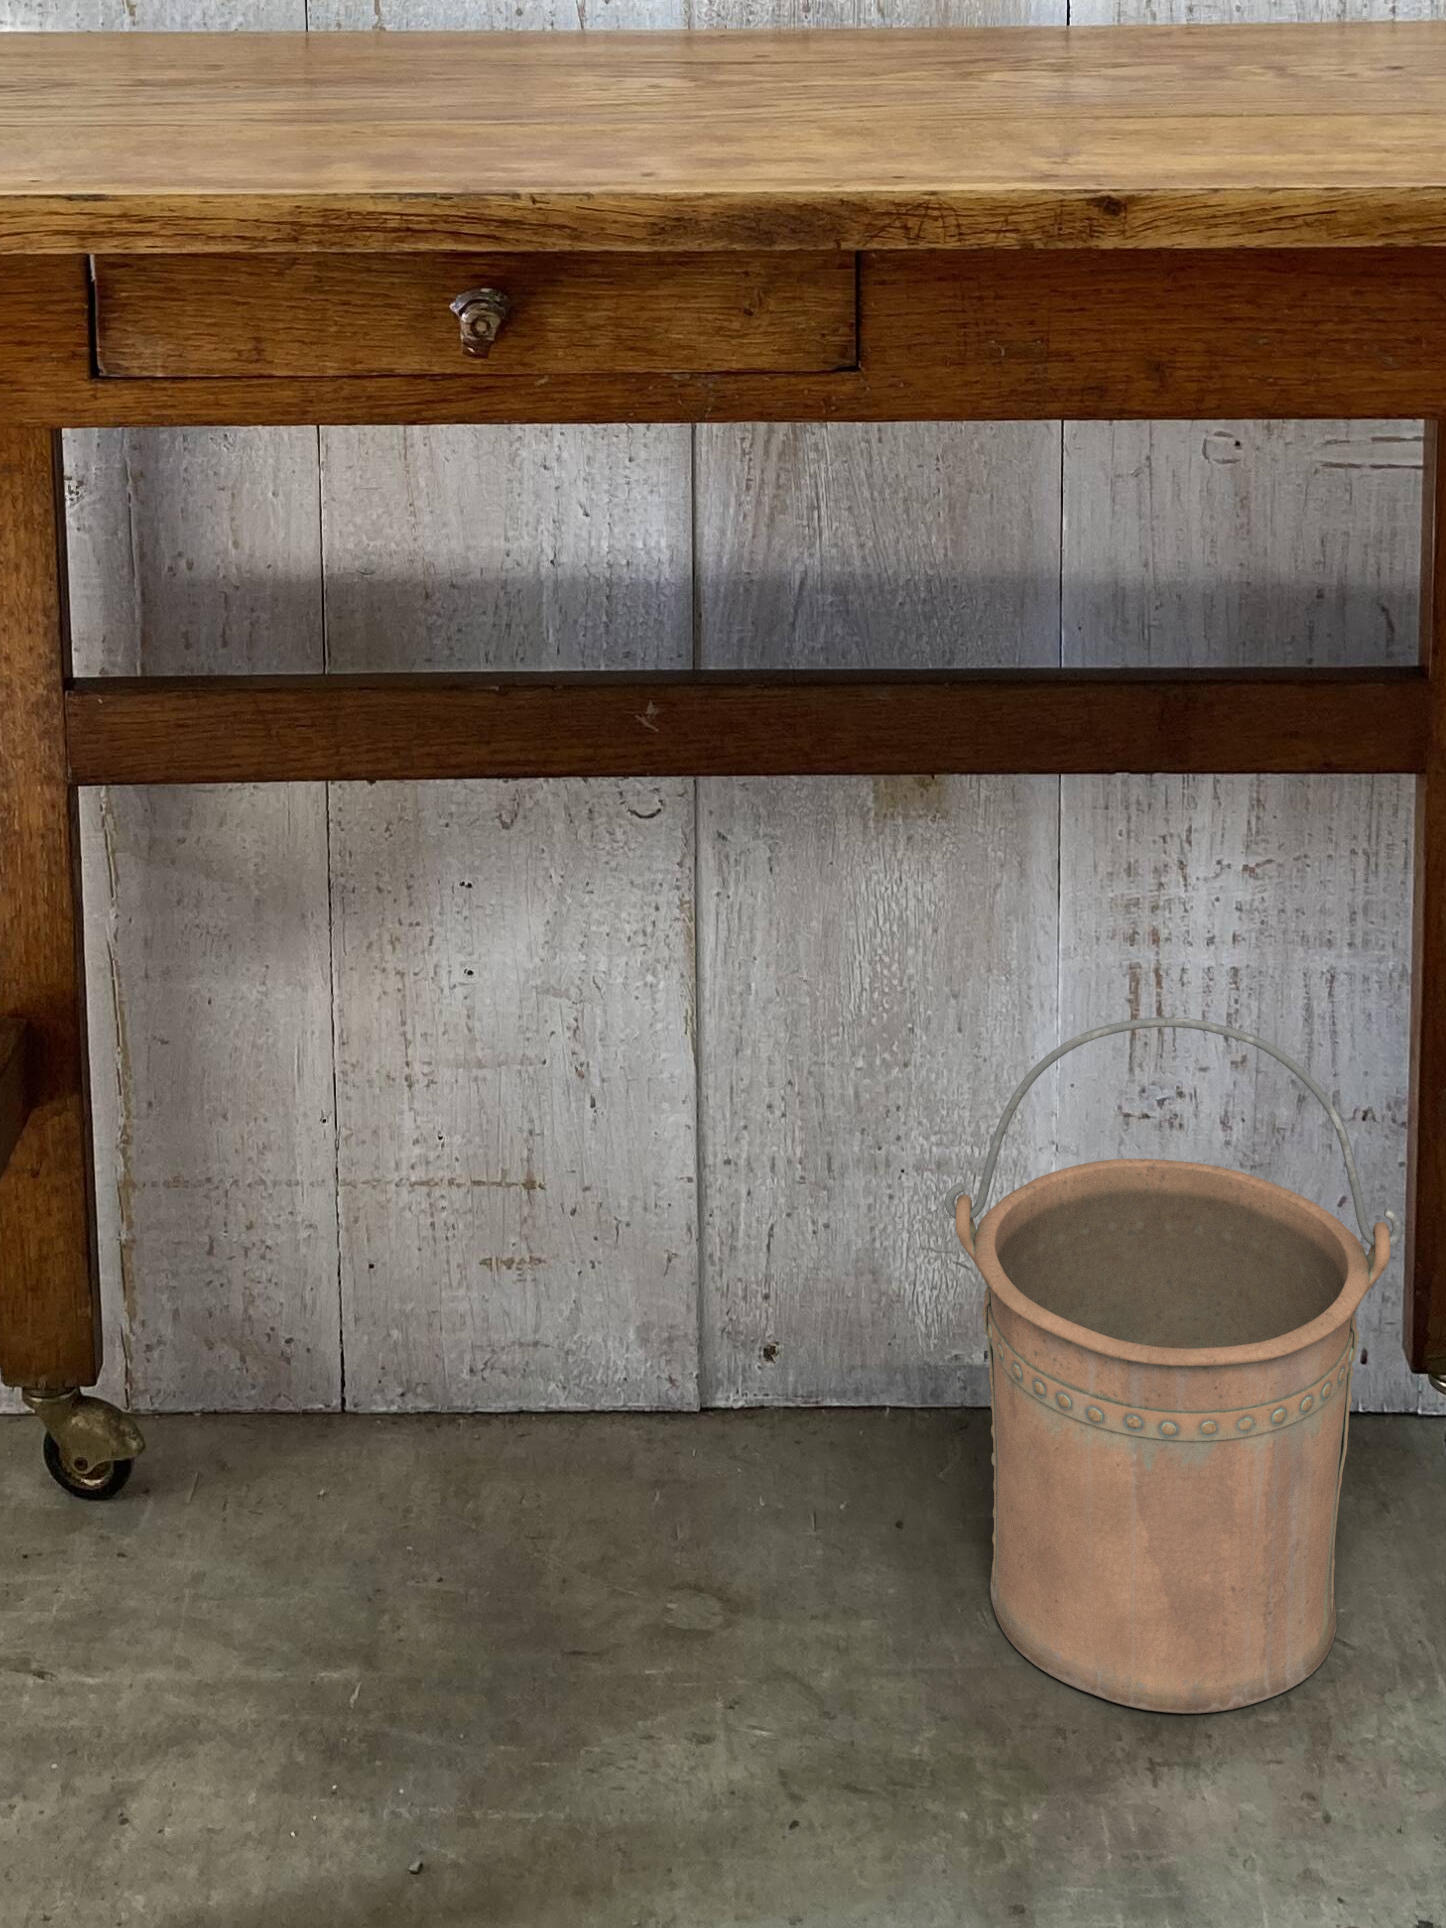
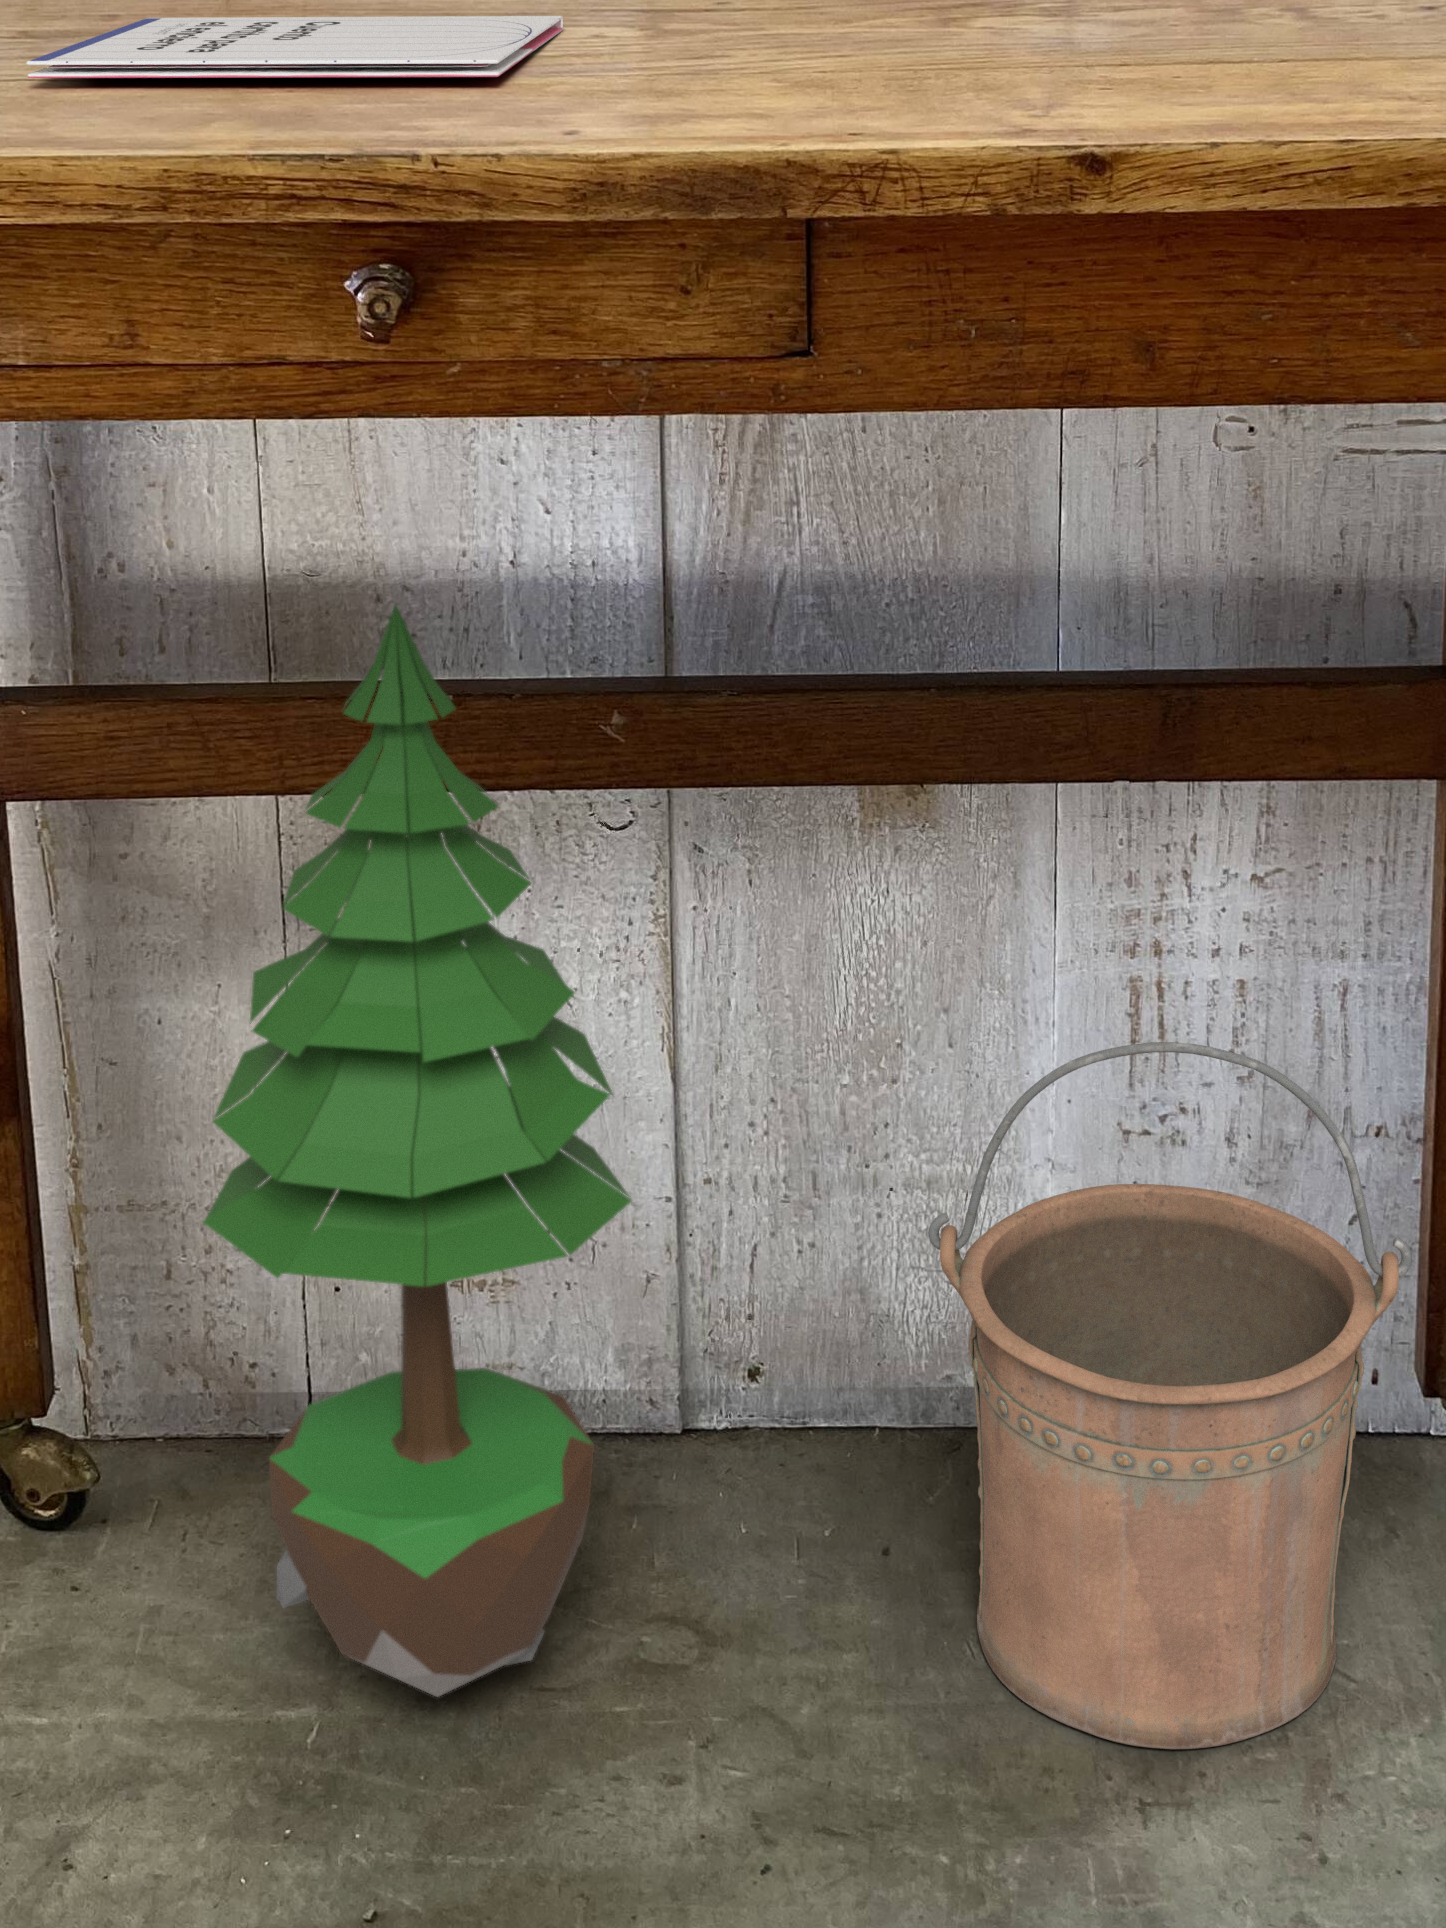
notebook: none [159,66,623,128] -> present [27,16,563,78]
potted tree: none [264,597,669,1658] -> present [203,605,631,1697]

